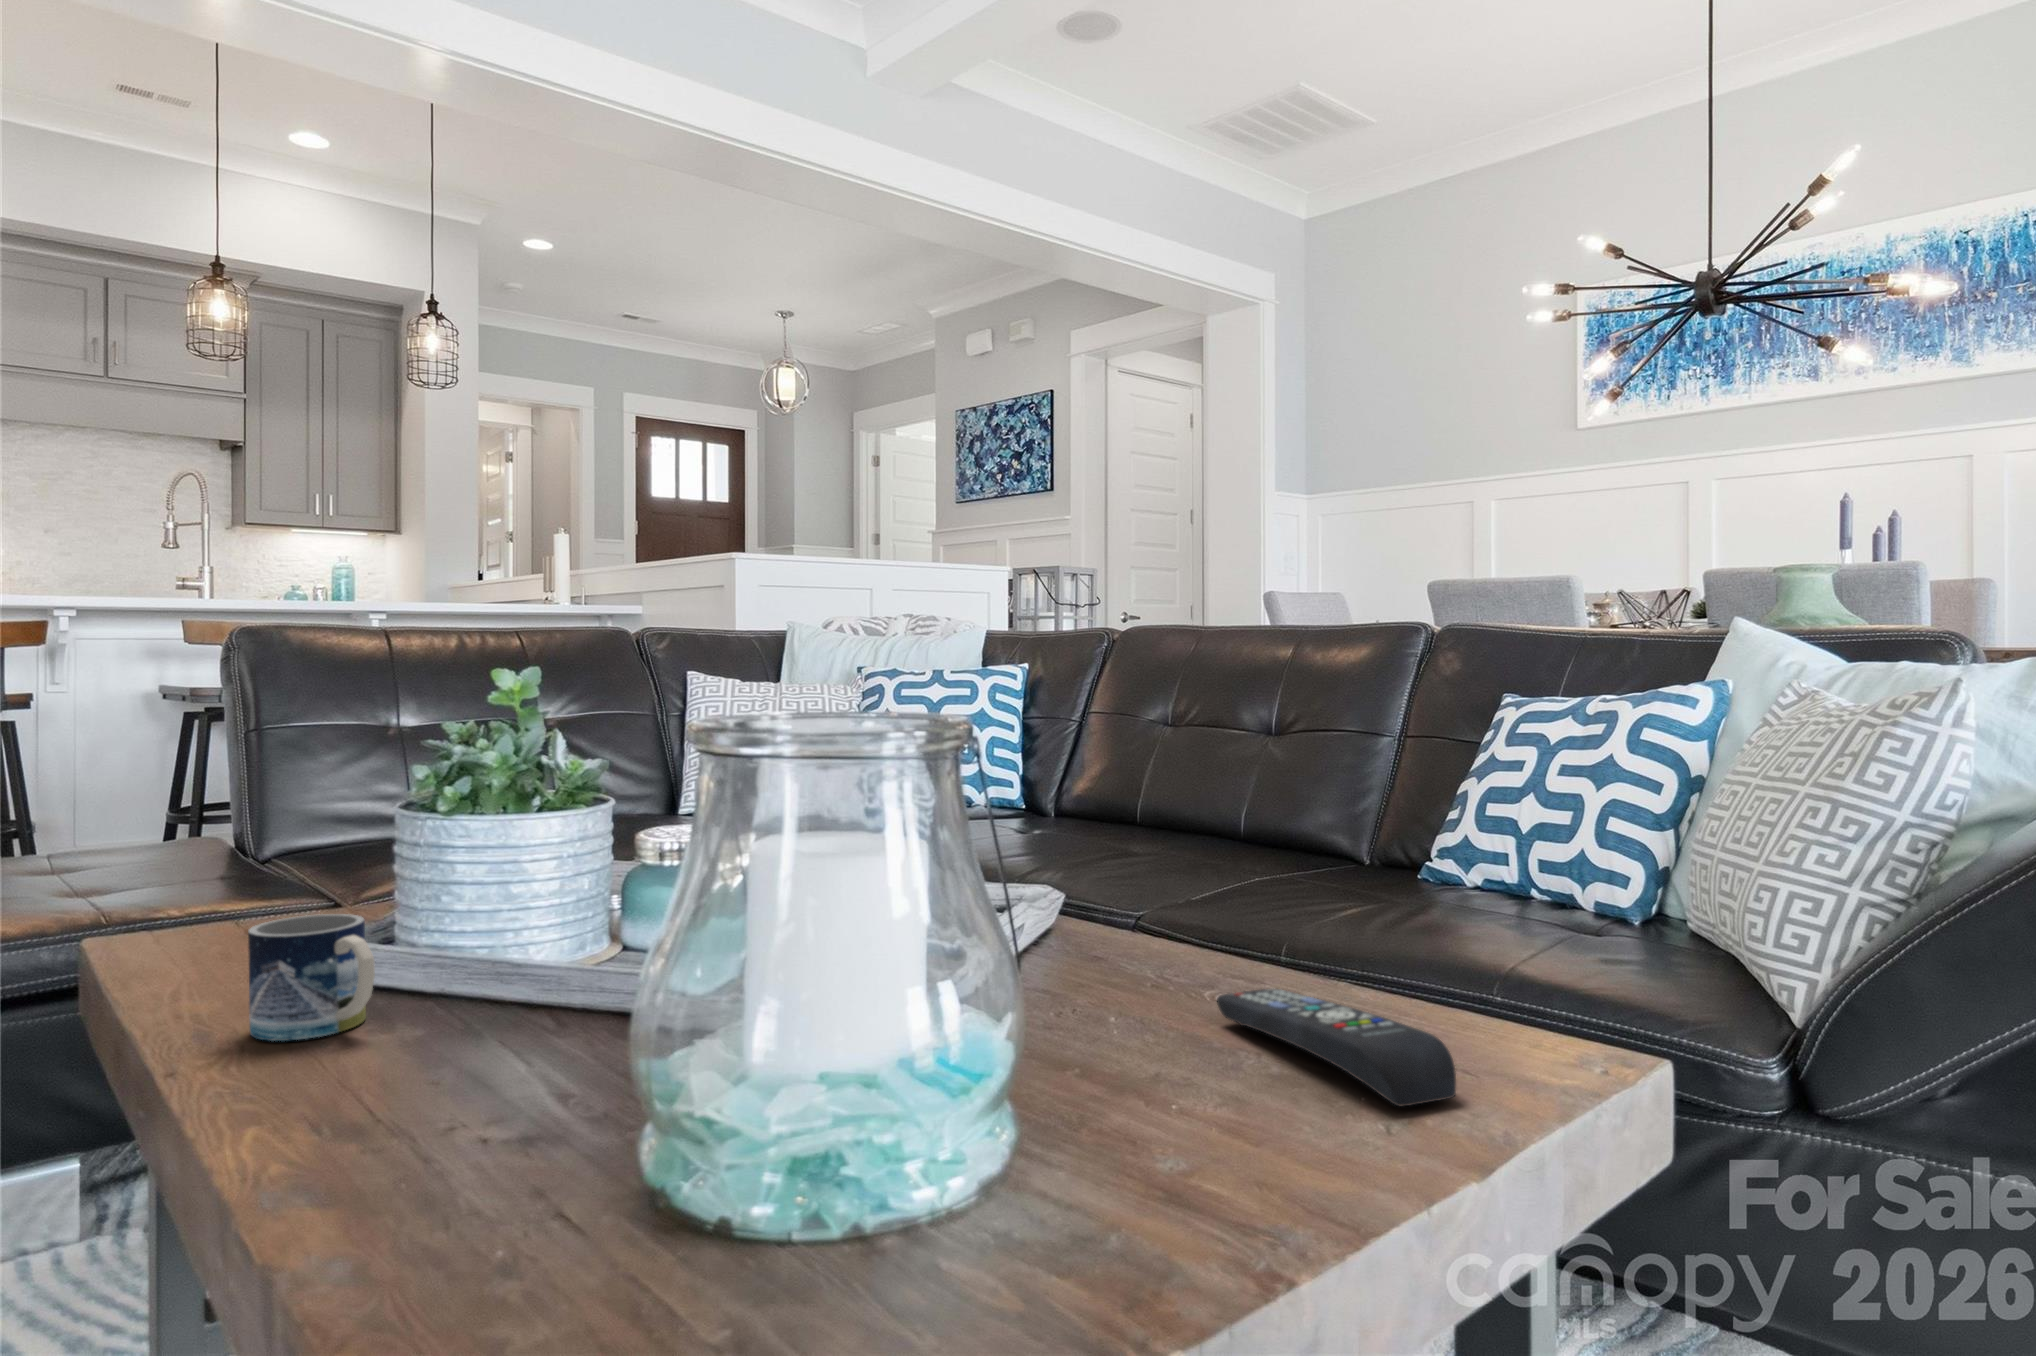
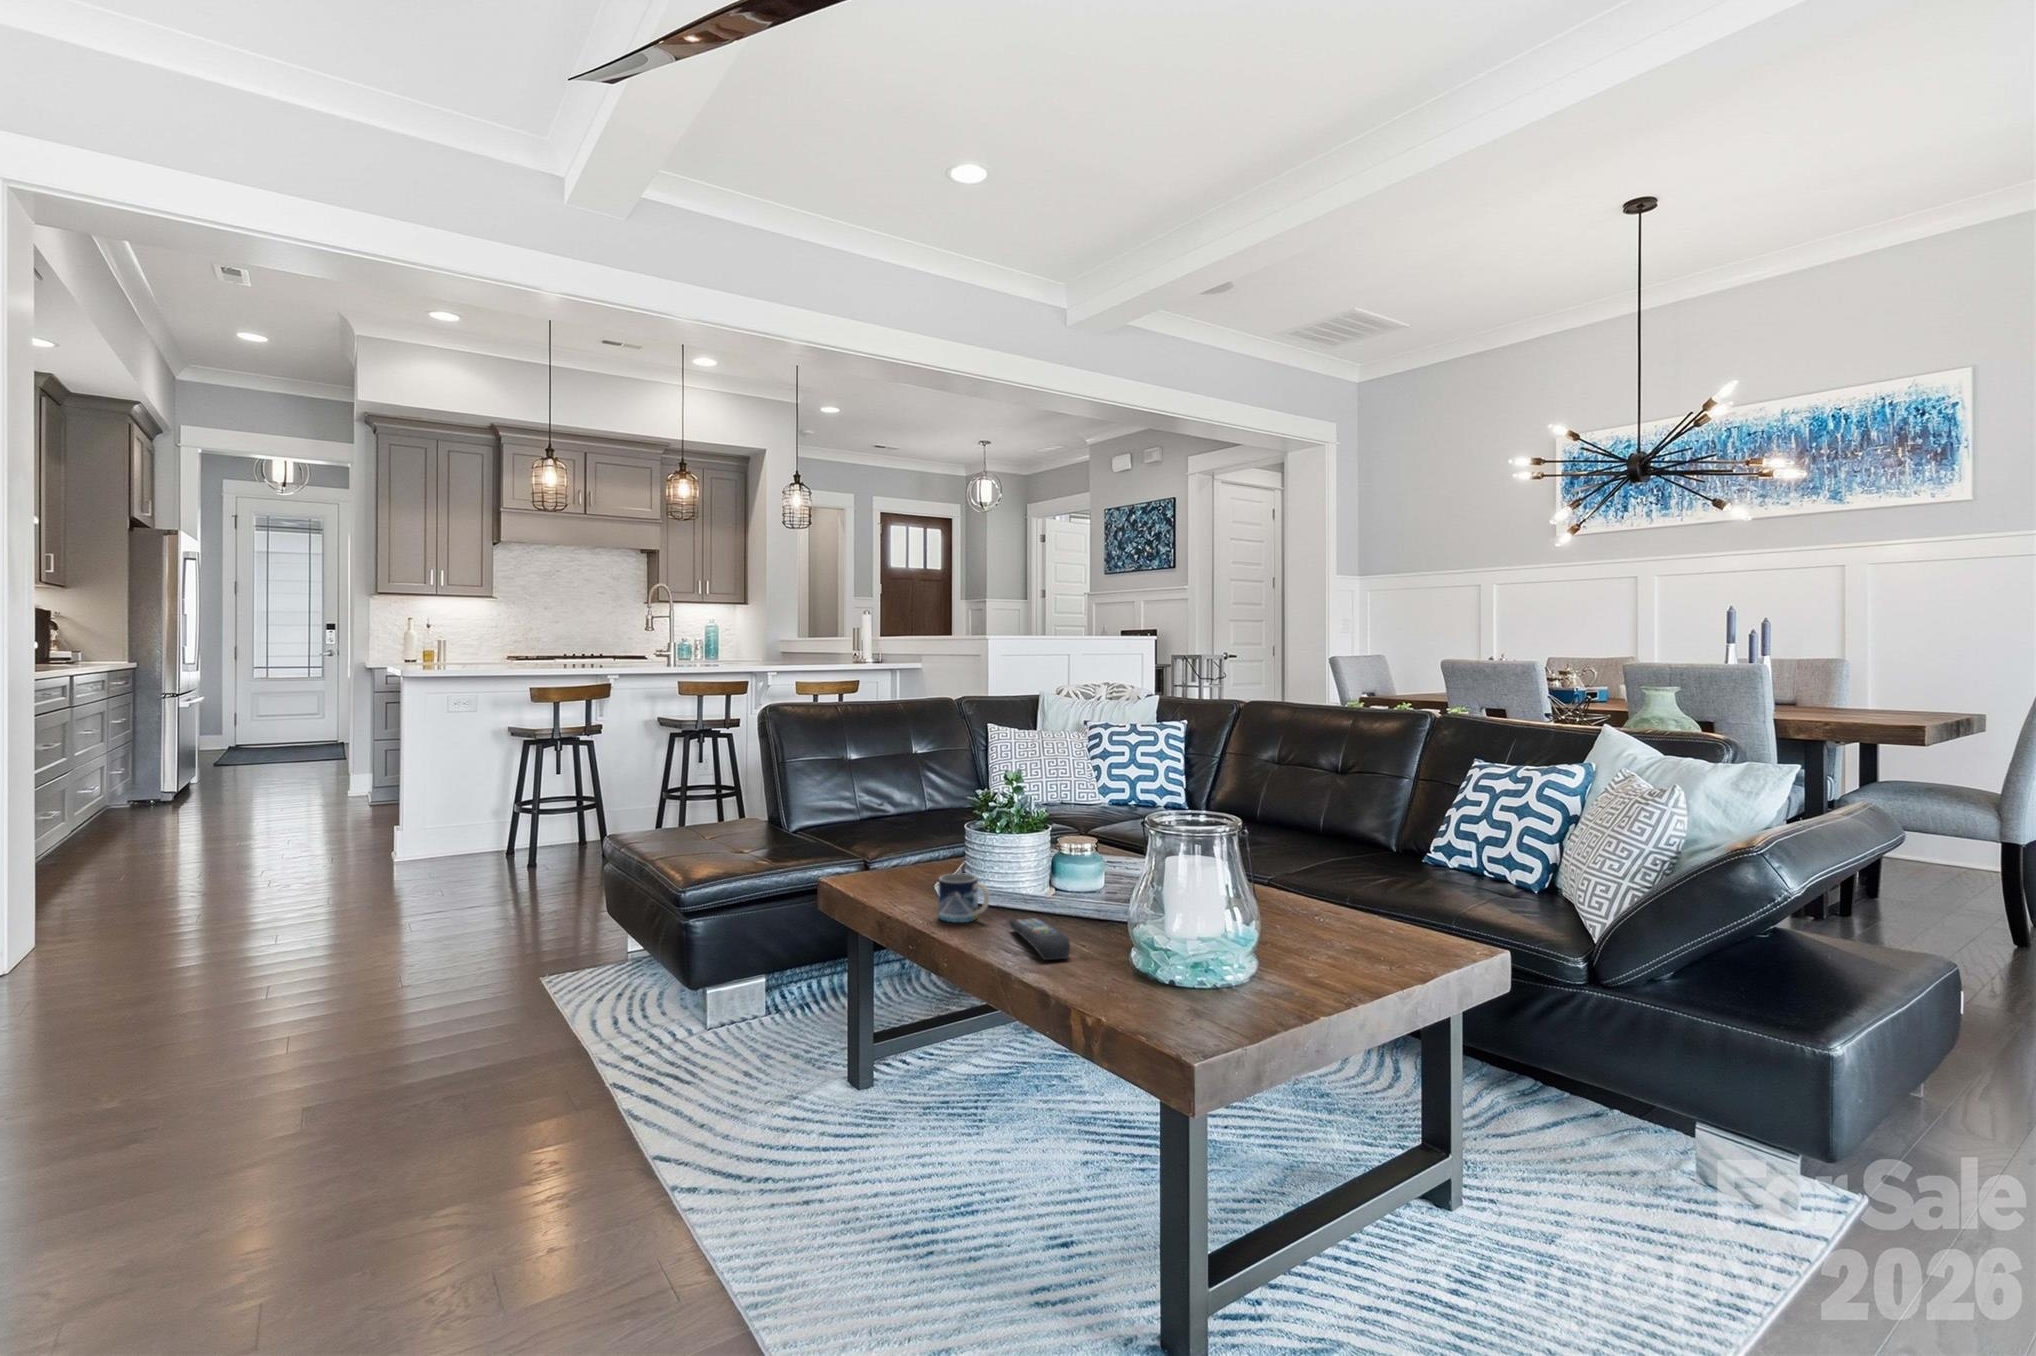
remote control: present [1217,989,1456,1106] -> present [1010,918,1070,960]

